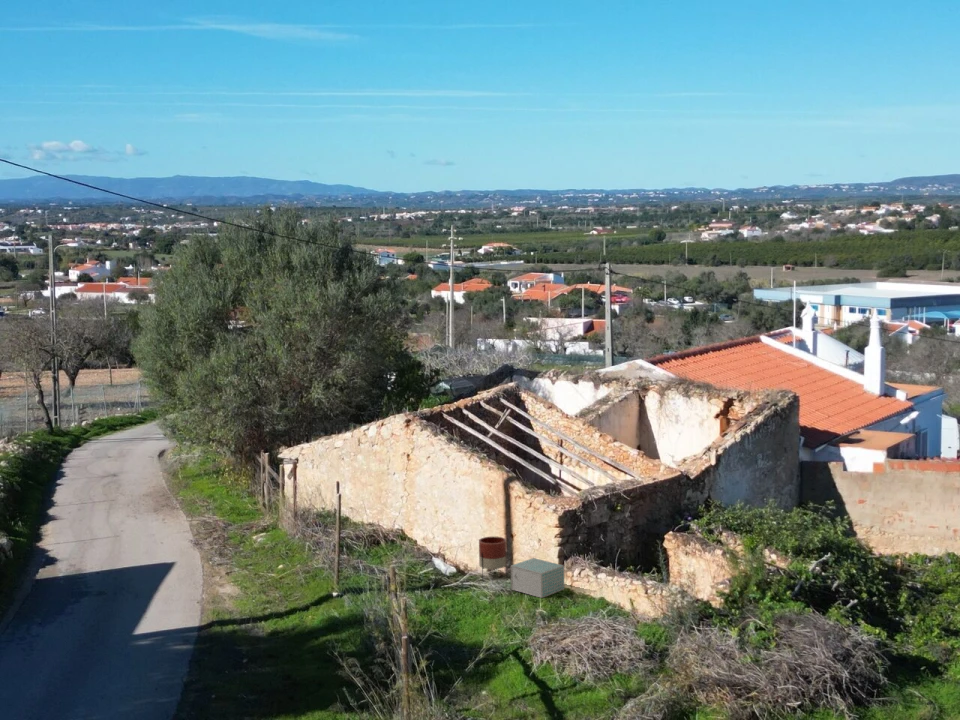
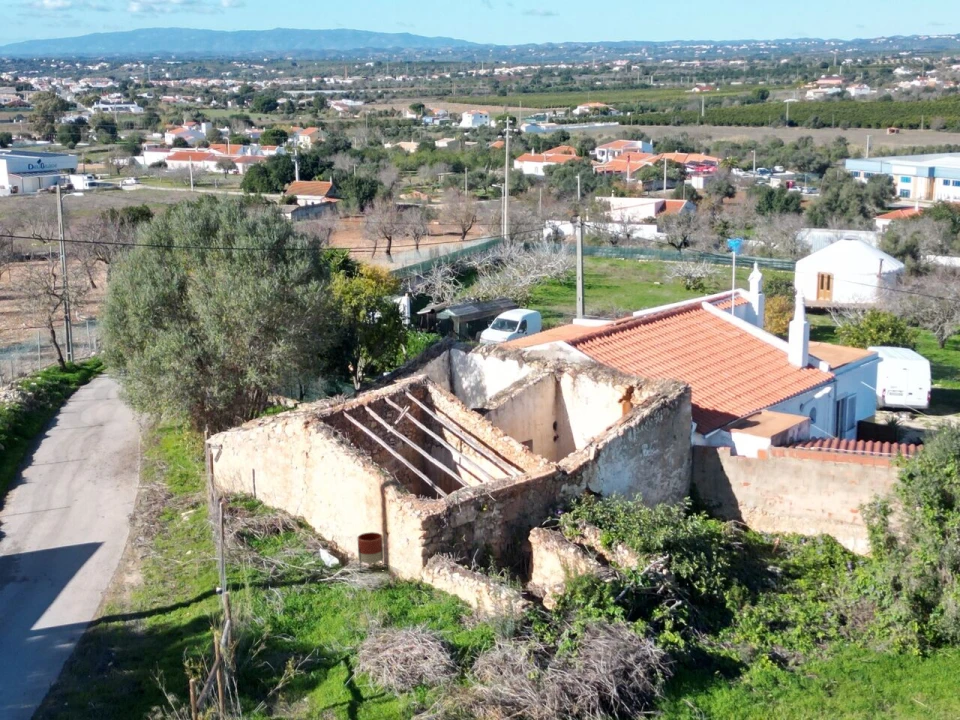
storage box: present [511,558,565,598] -> none [380,555,428,594]

